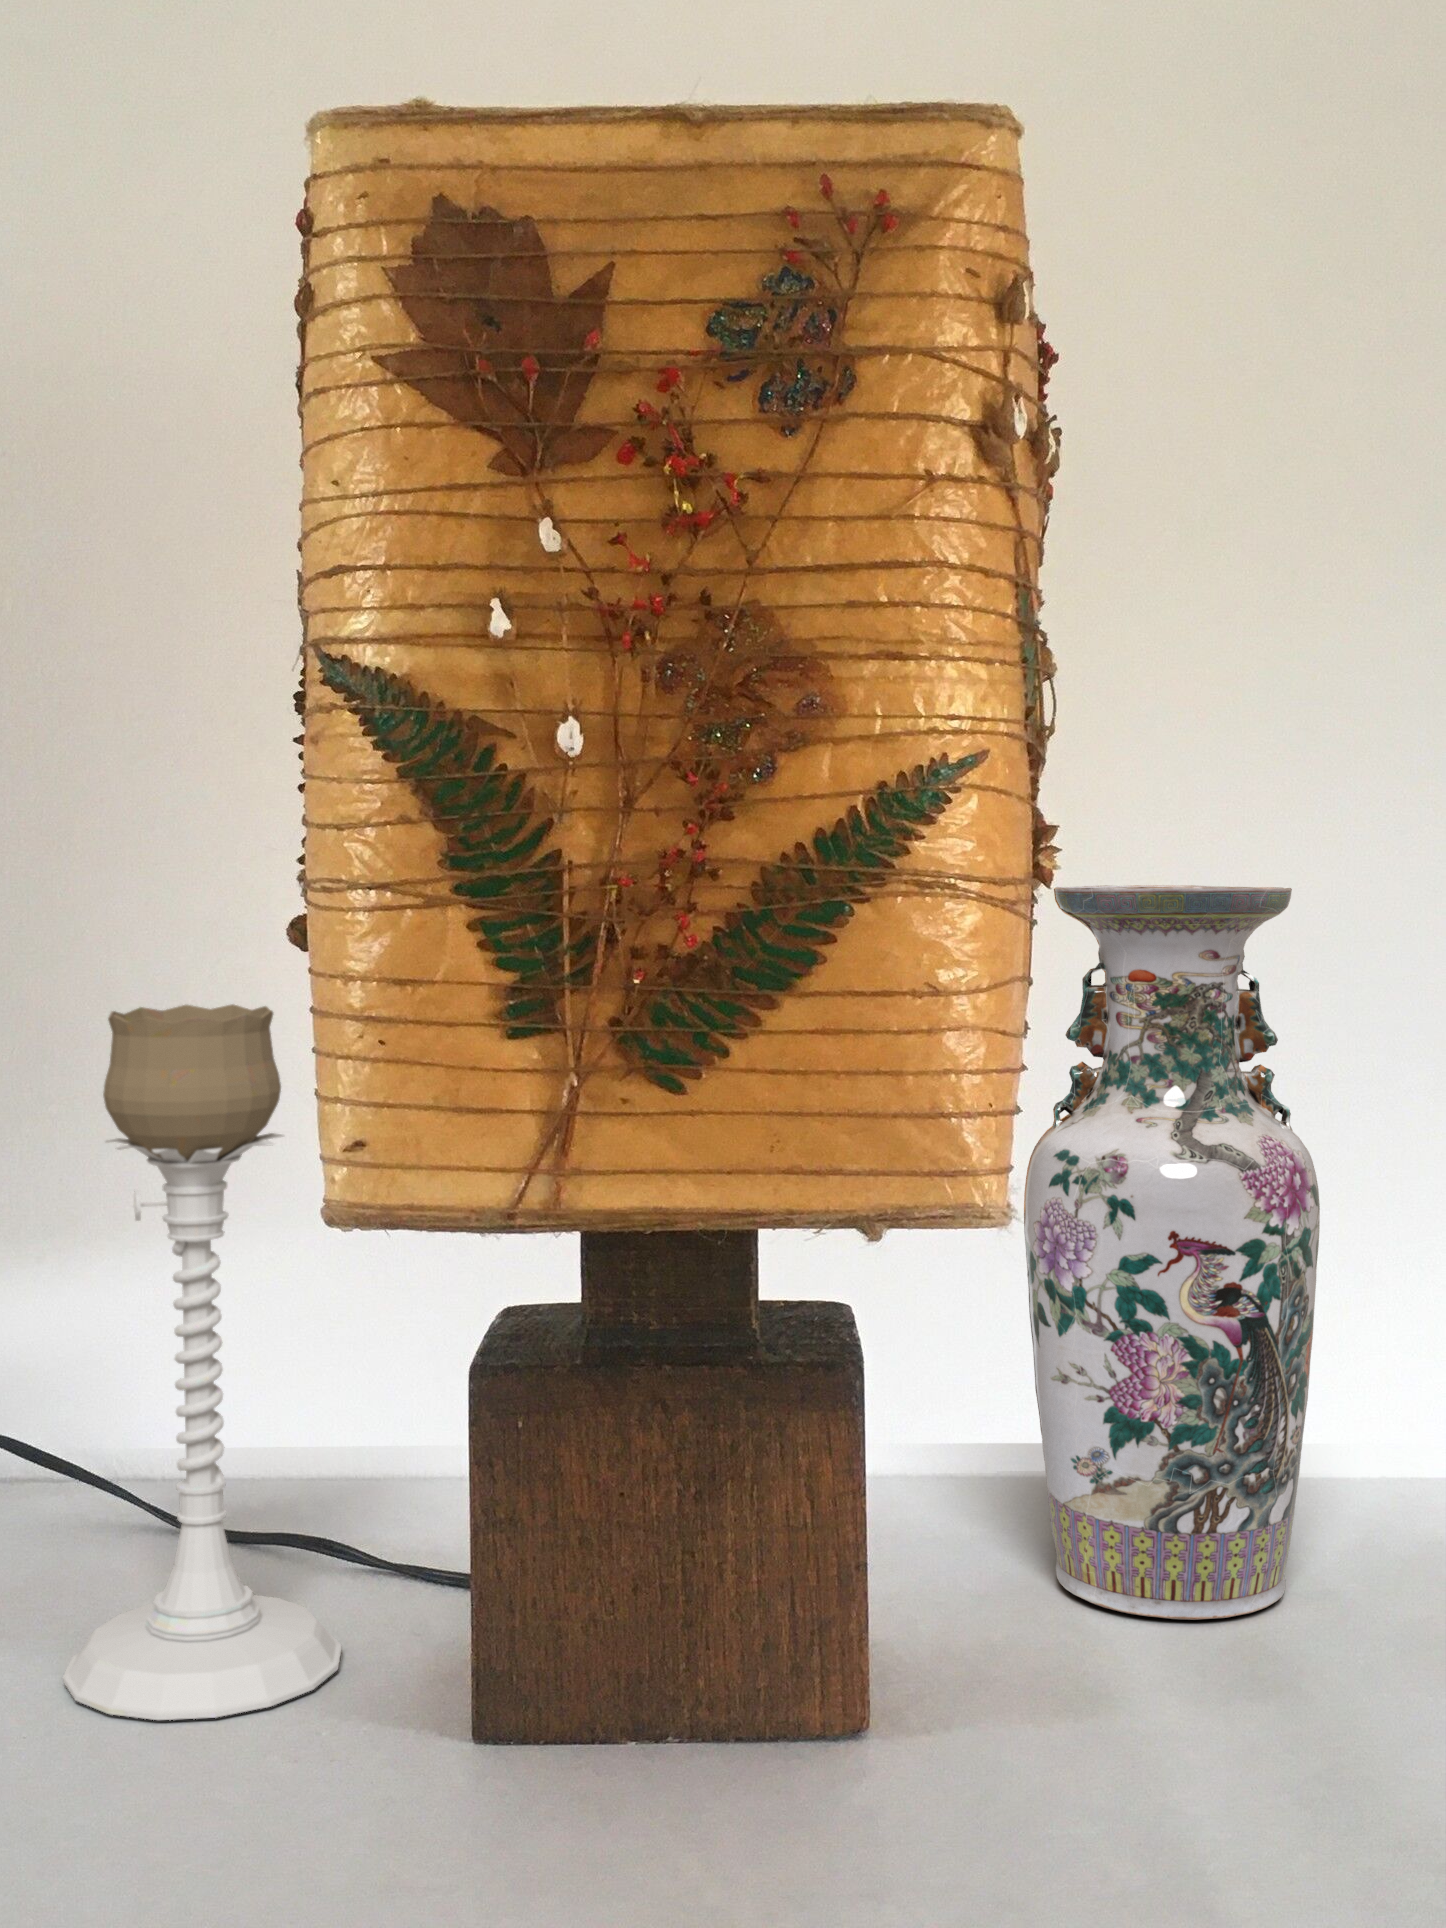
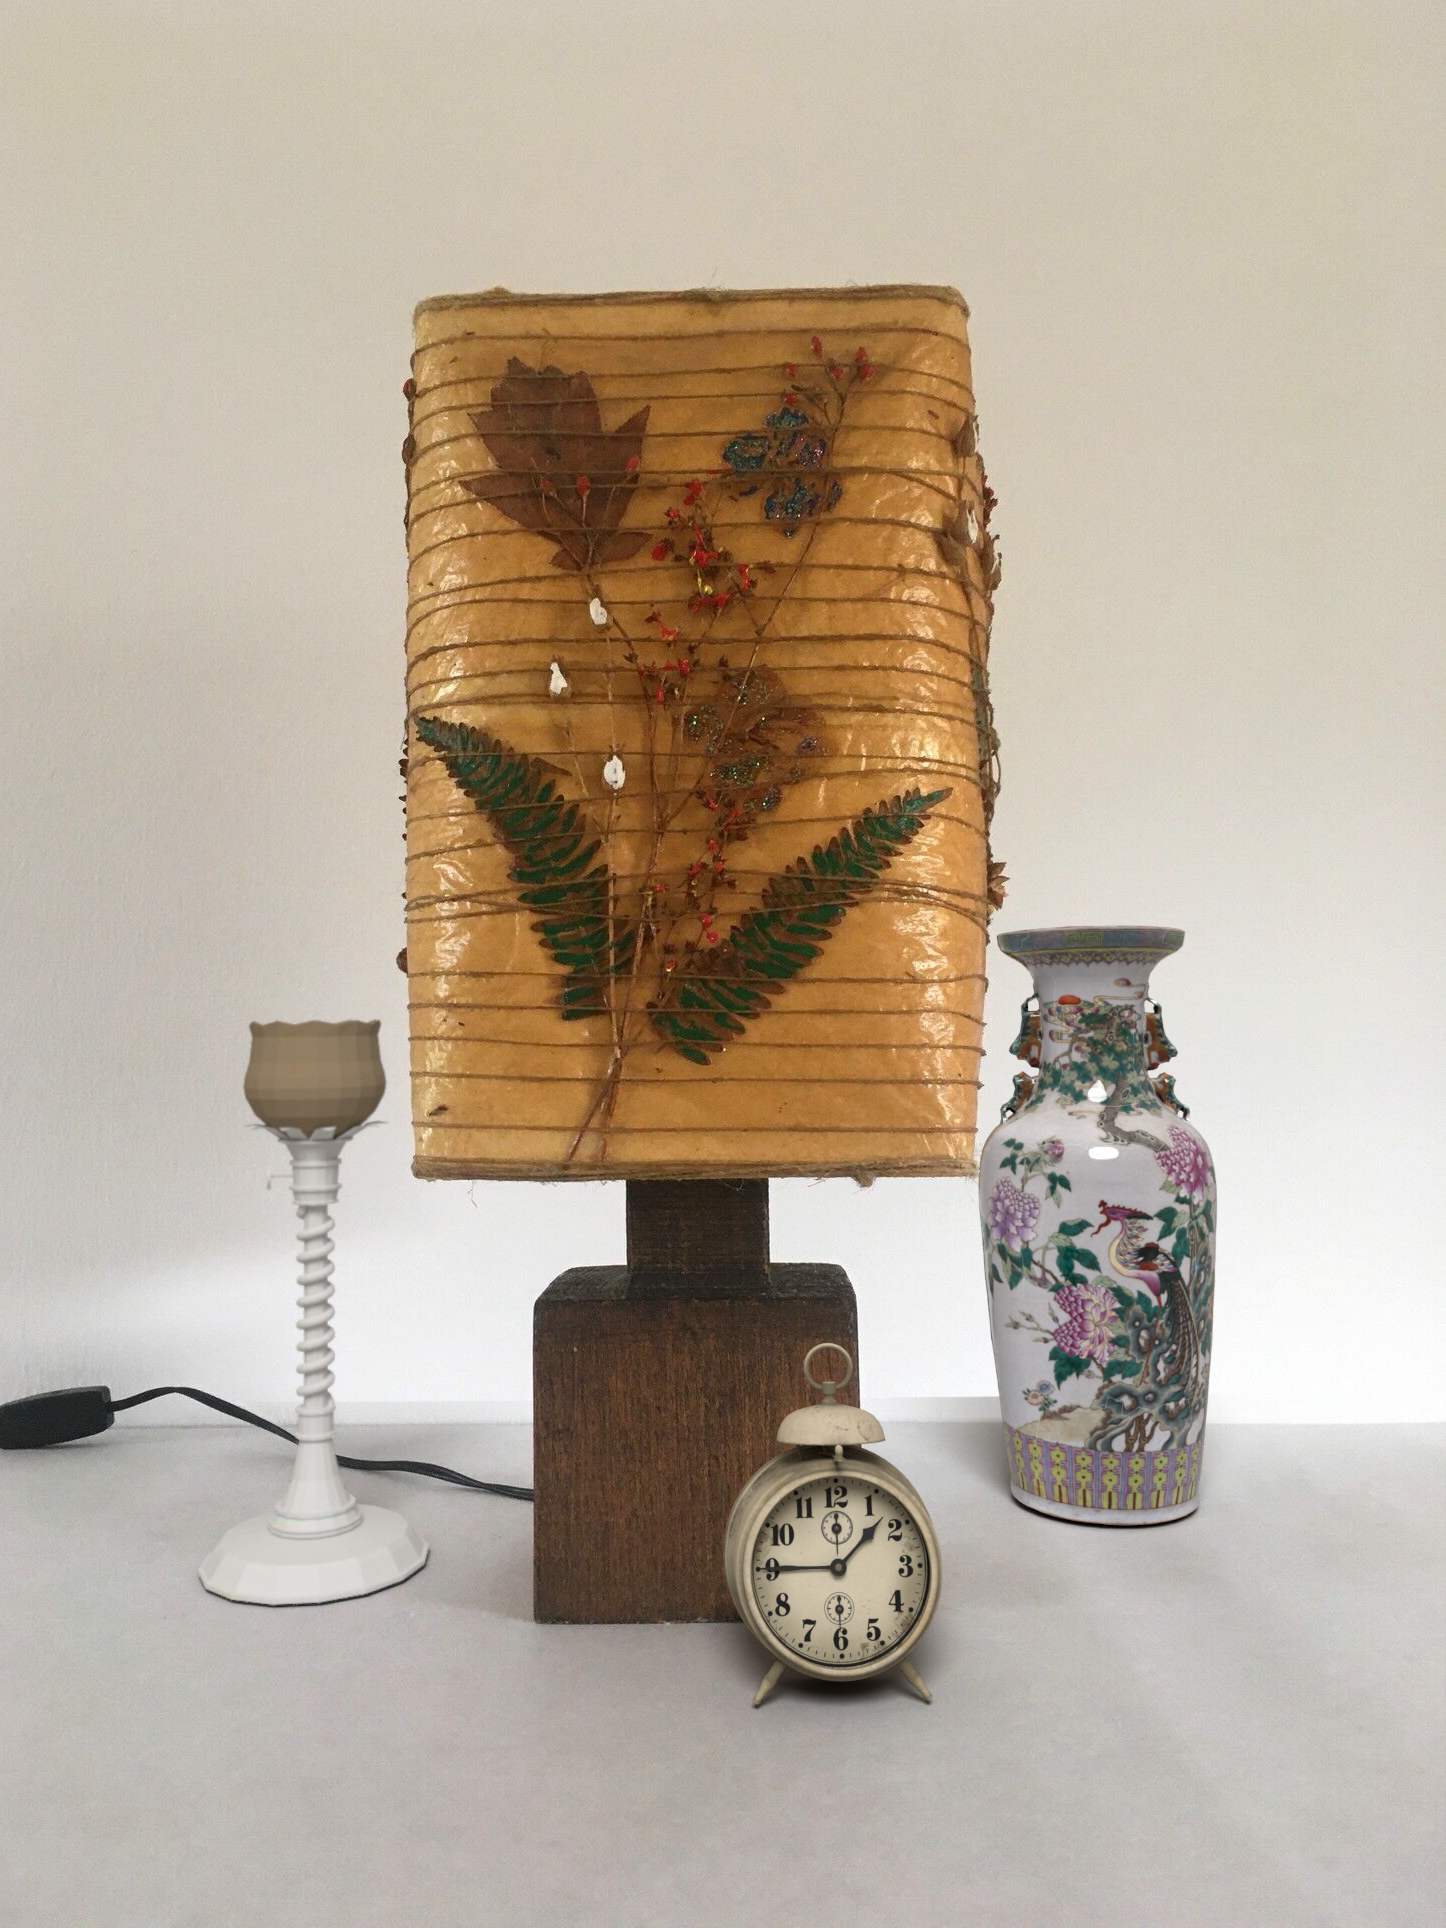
alarm clock: none [700,1425,956,1841] -> present [723,1343,942,1705]

